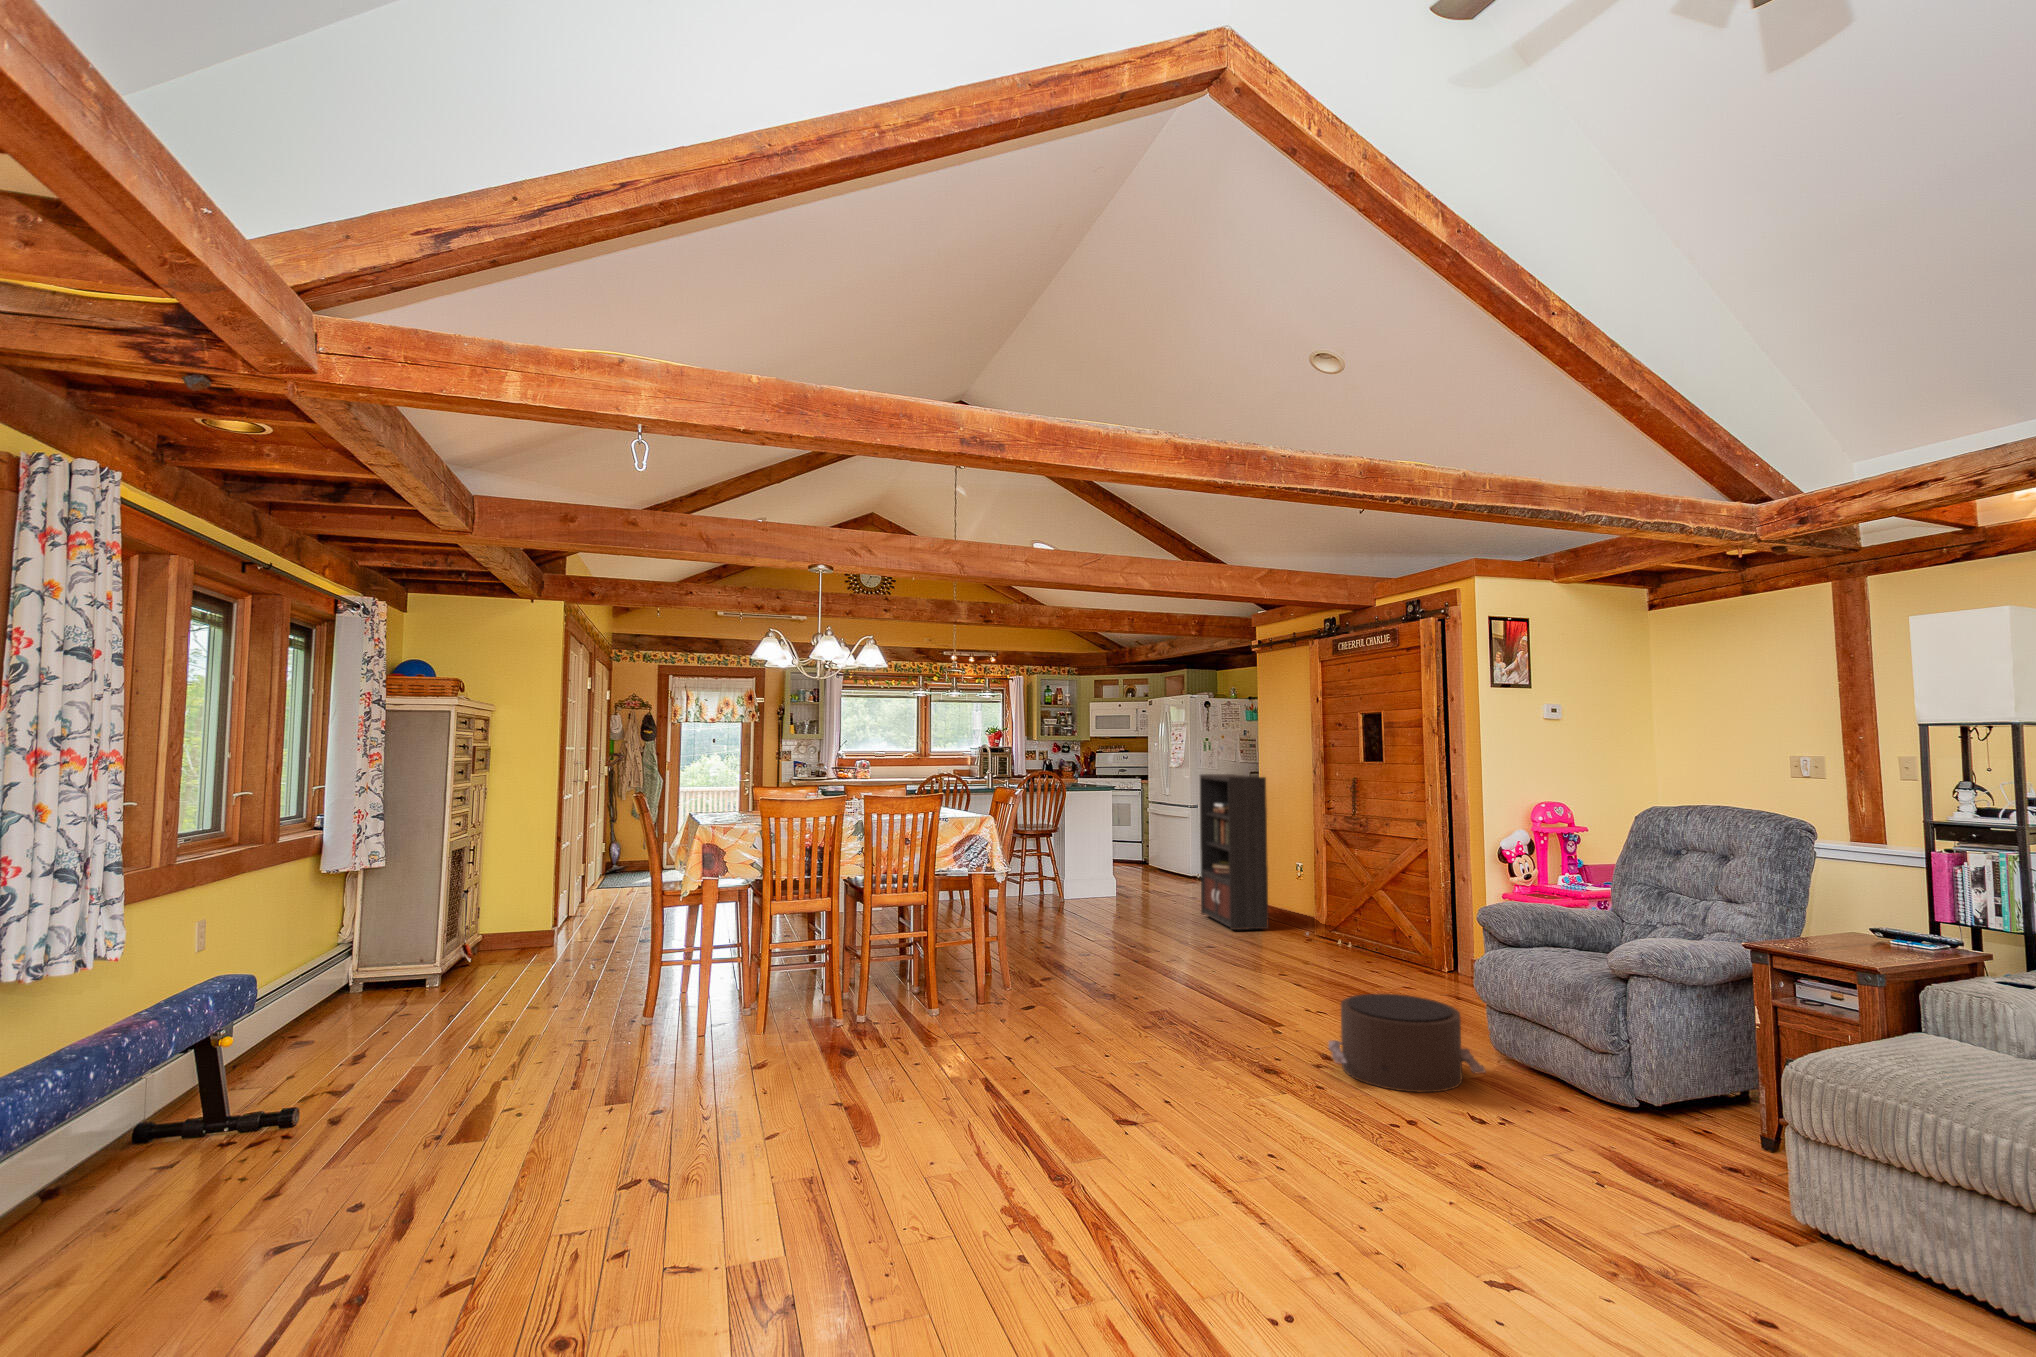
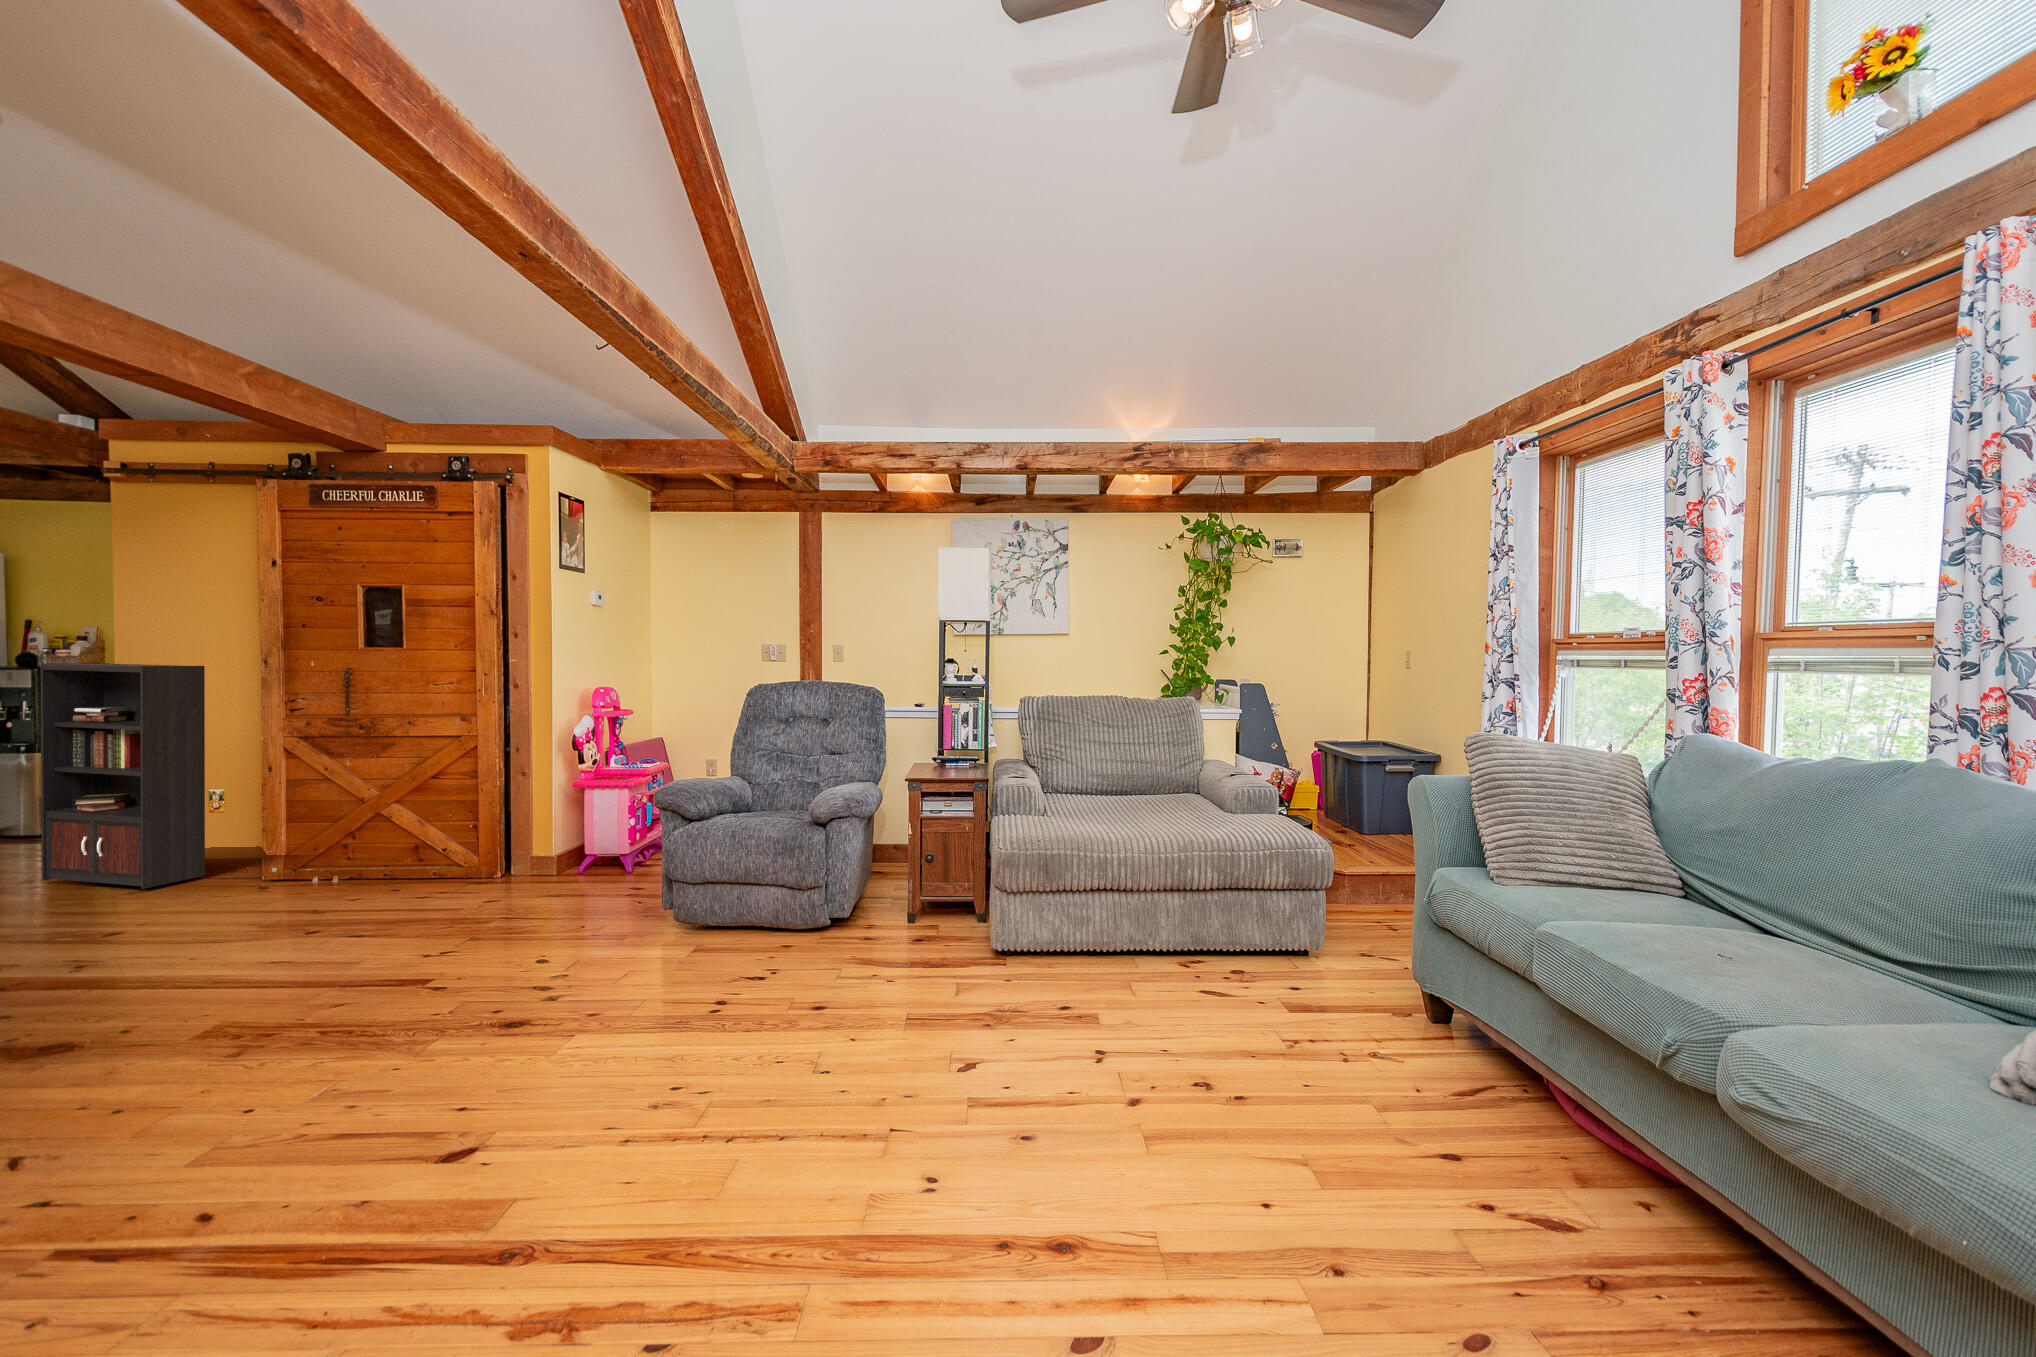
pouf: present [1328,994,1486,1092] -> none [560,886,732,988]

